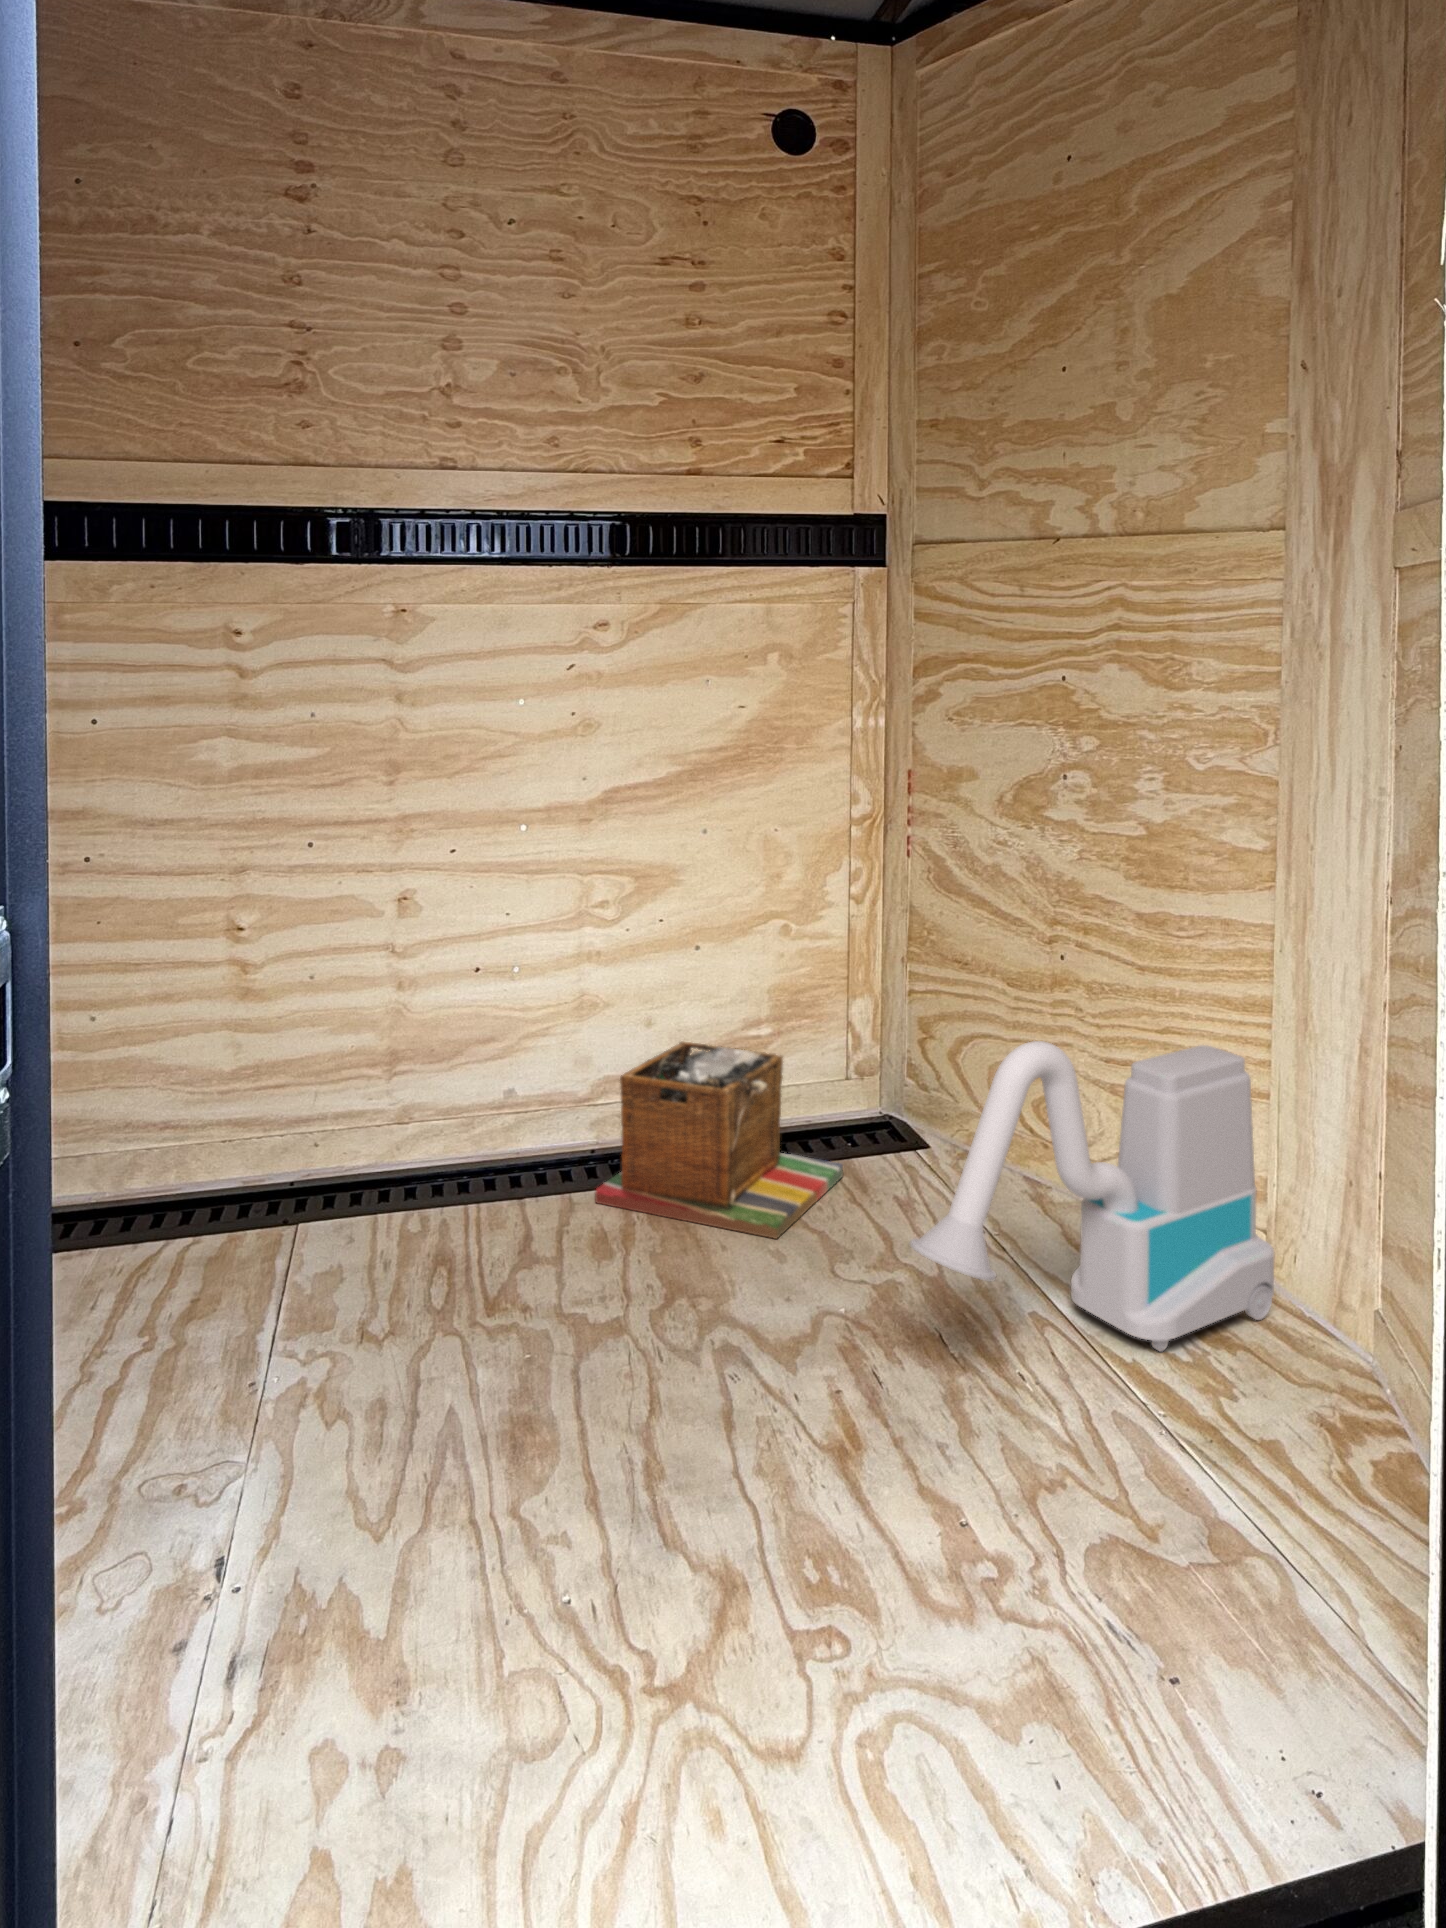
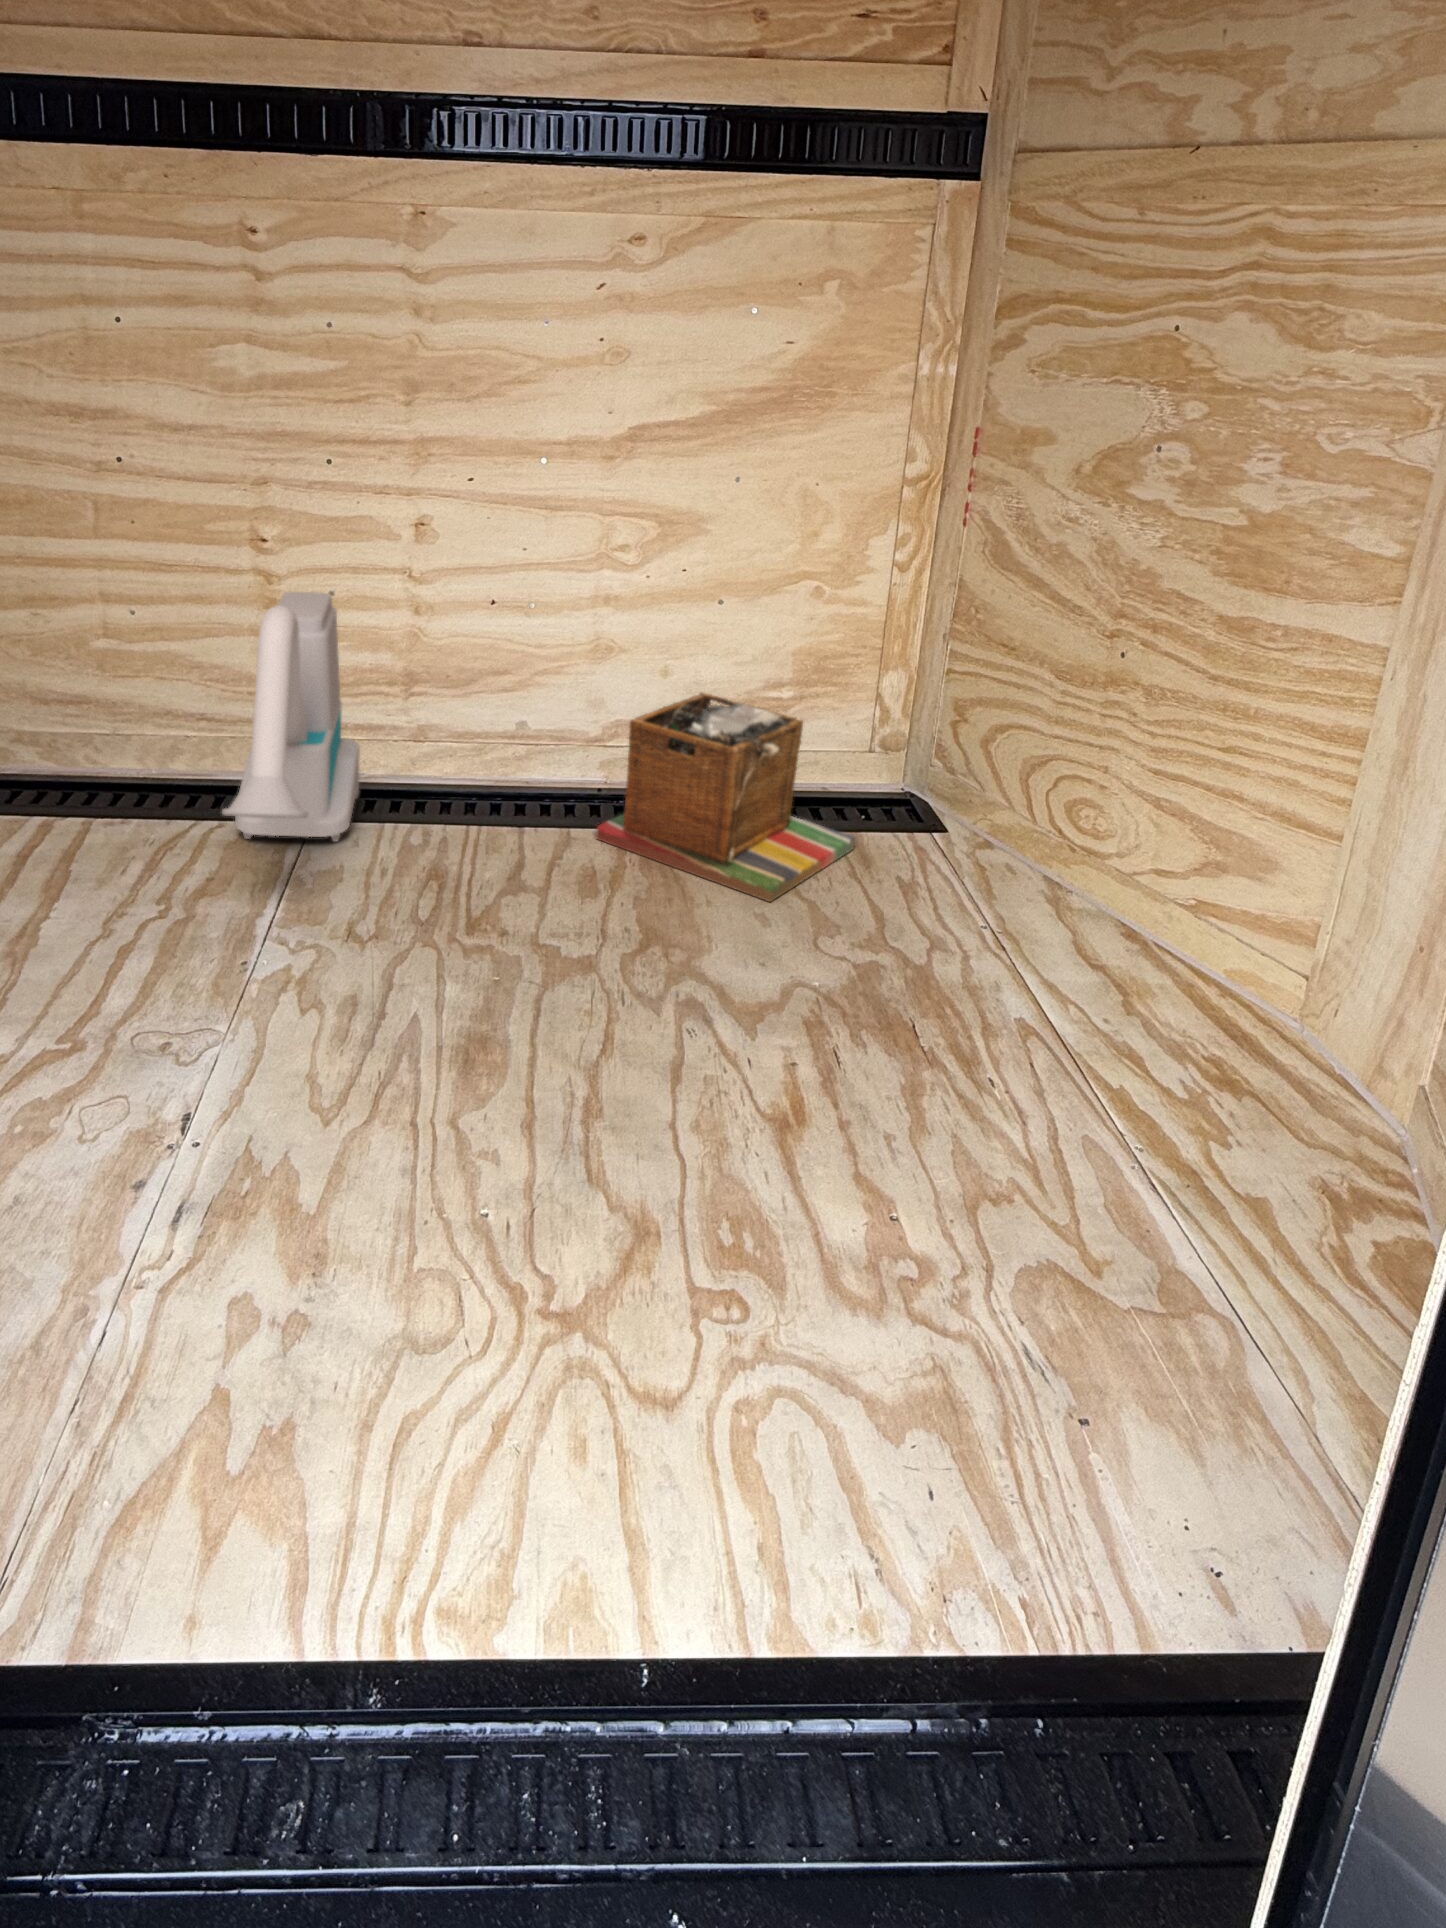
vacuum cleaner: present [910,1041,1275,1351] -> present [222,592,360,842]

